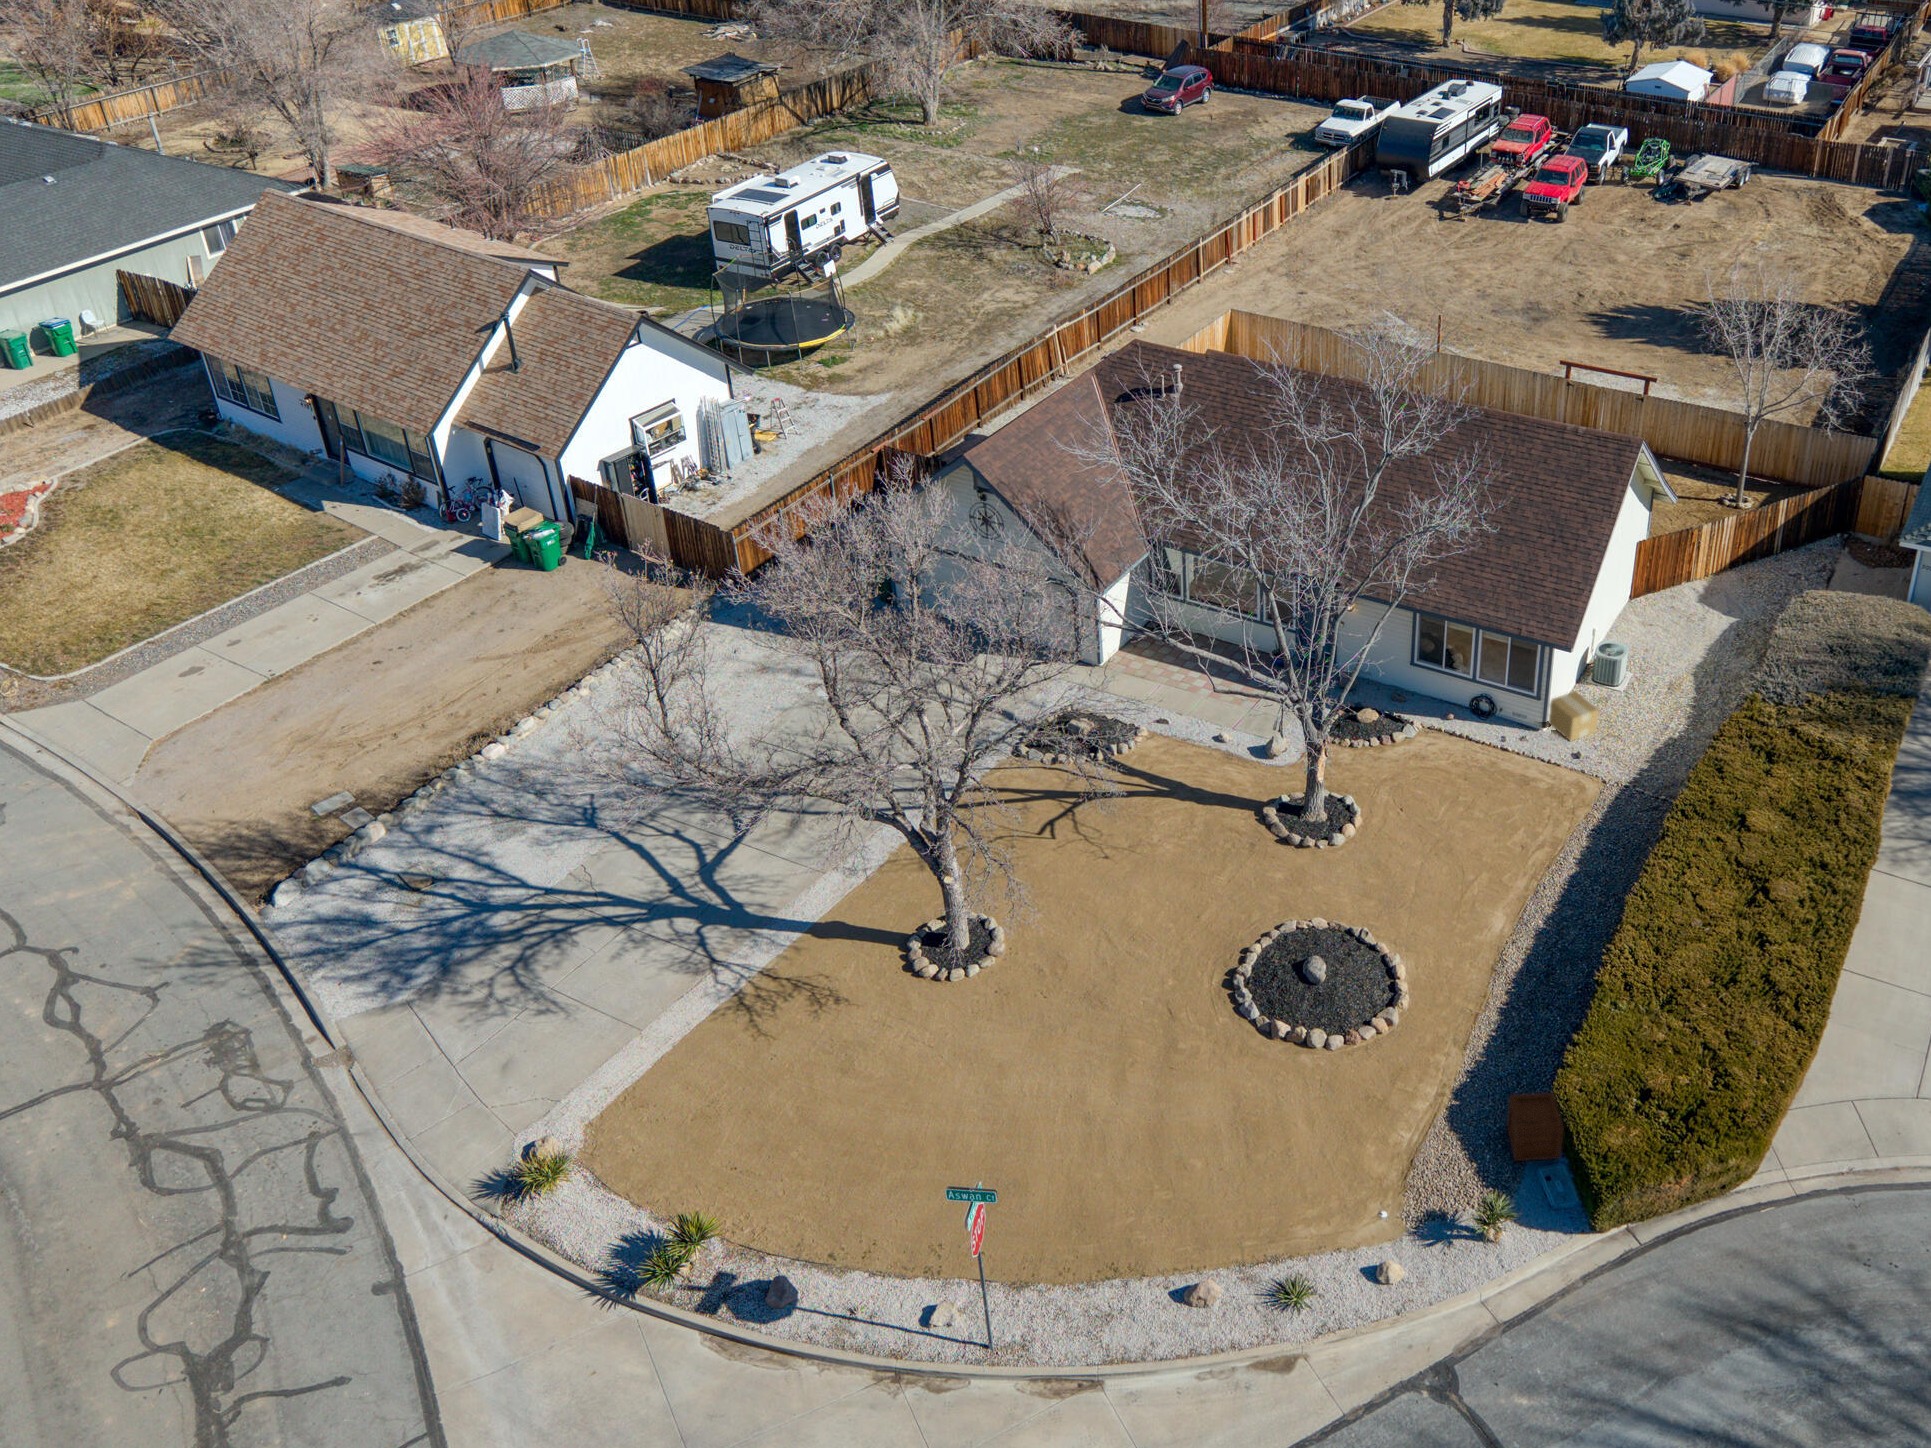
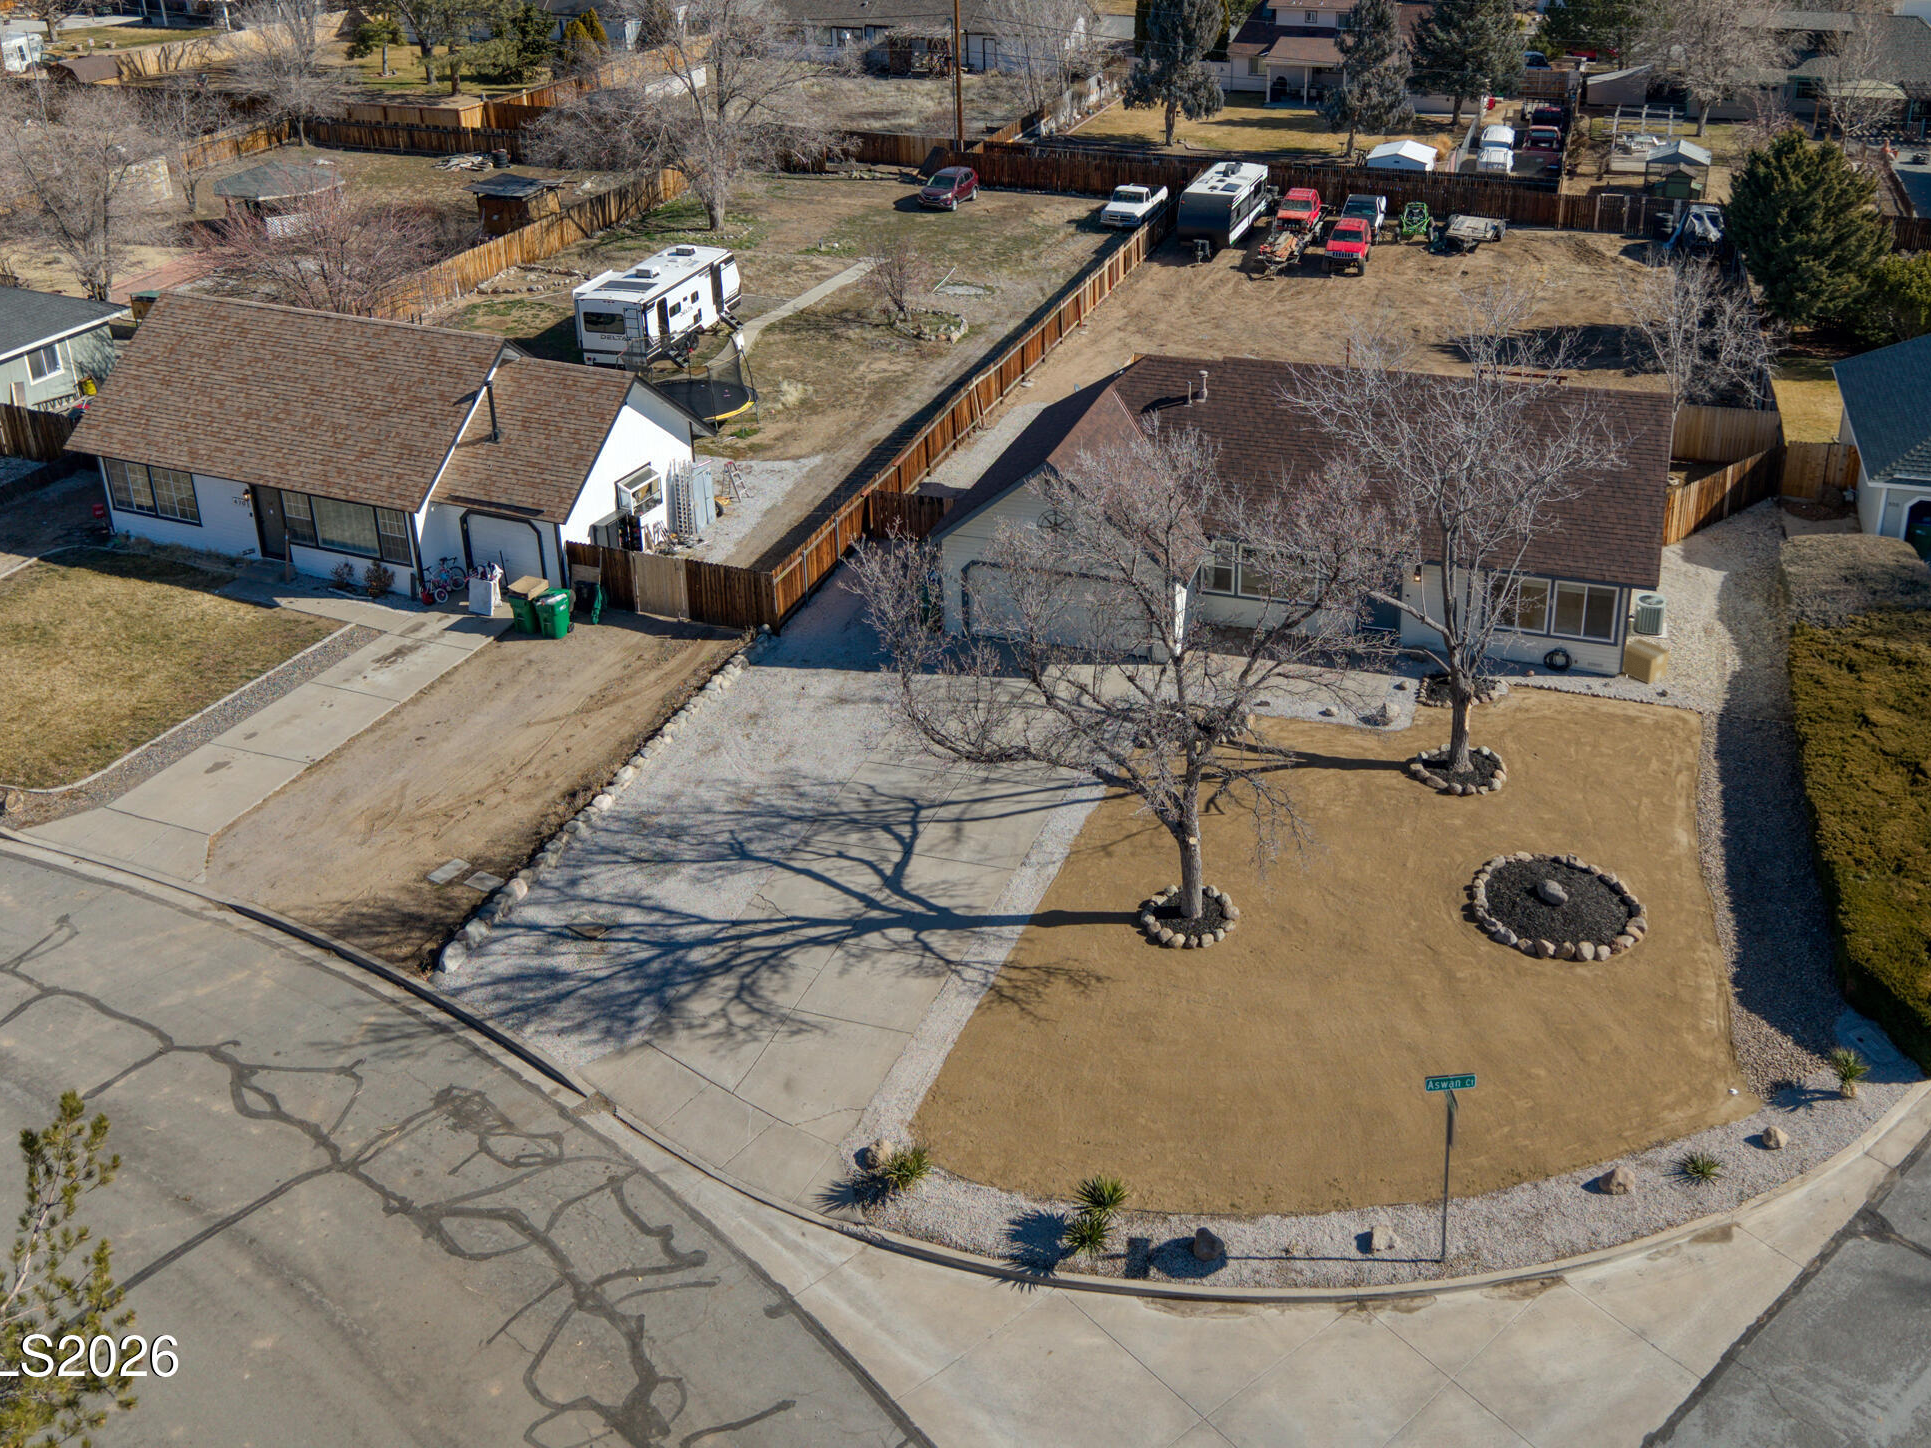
wooden crate: present [1507,1093,1564,1161] -> none [1795,959,1867,1029]

